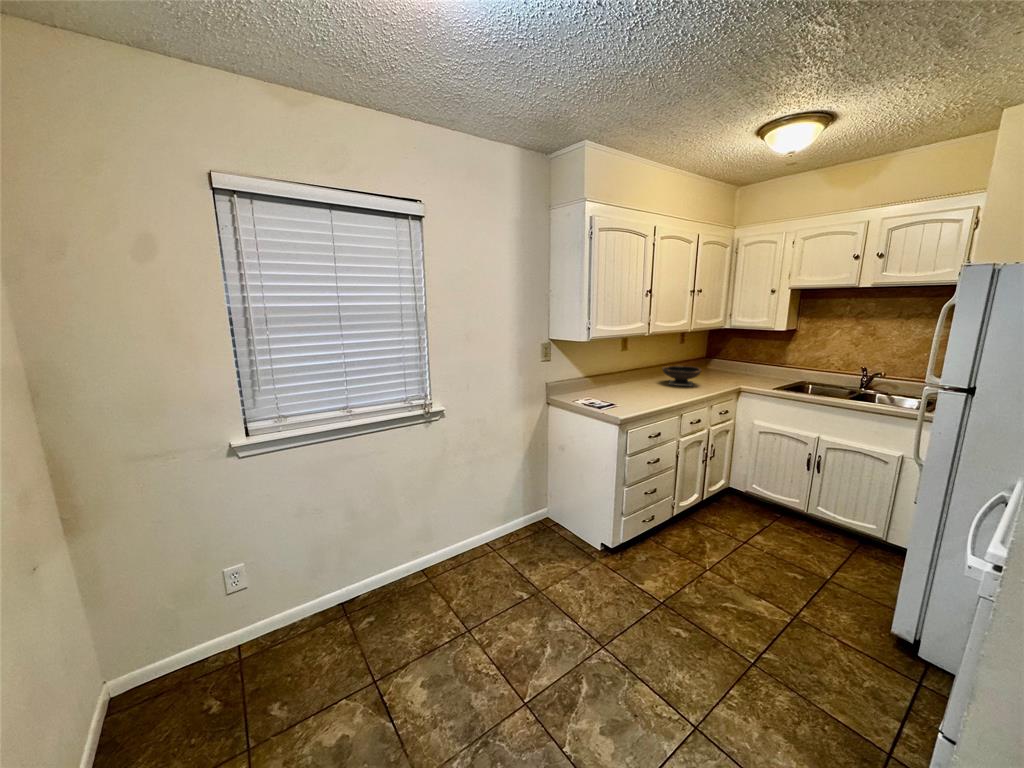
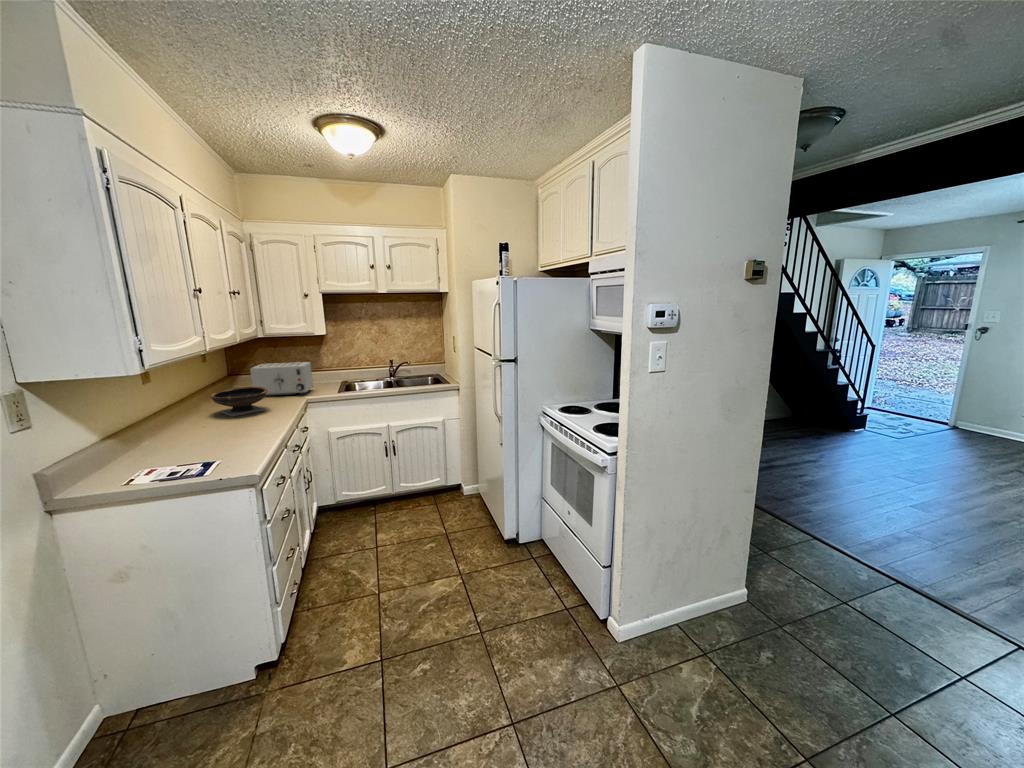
toaster: none [707,351,763,383] -> present [250,362,313,396]

